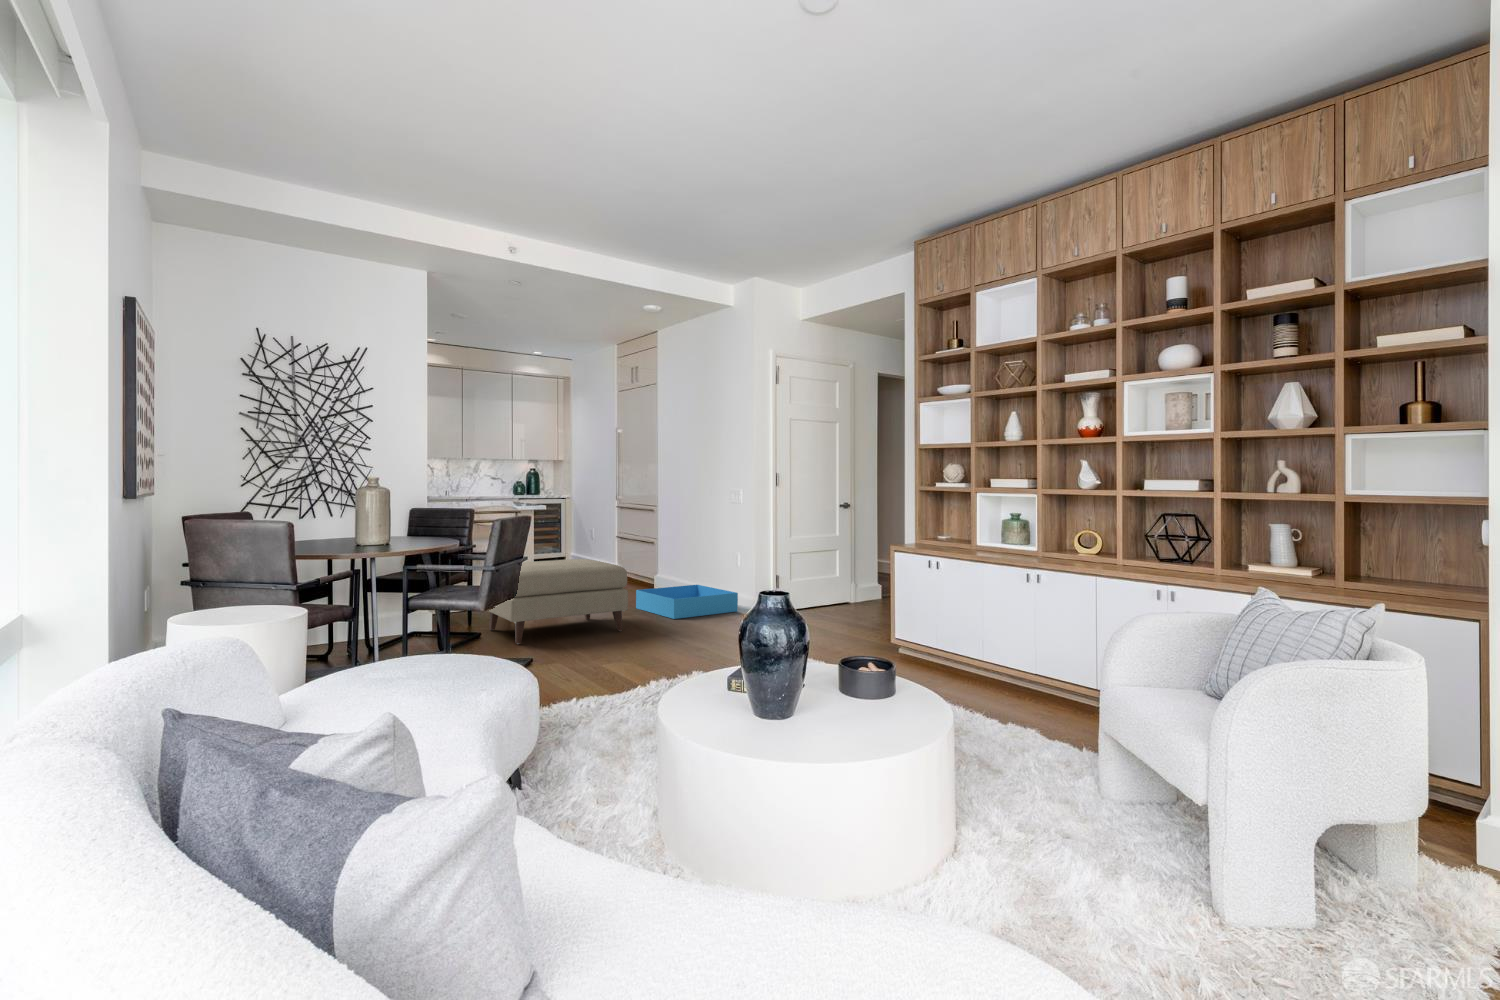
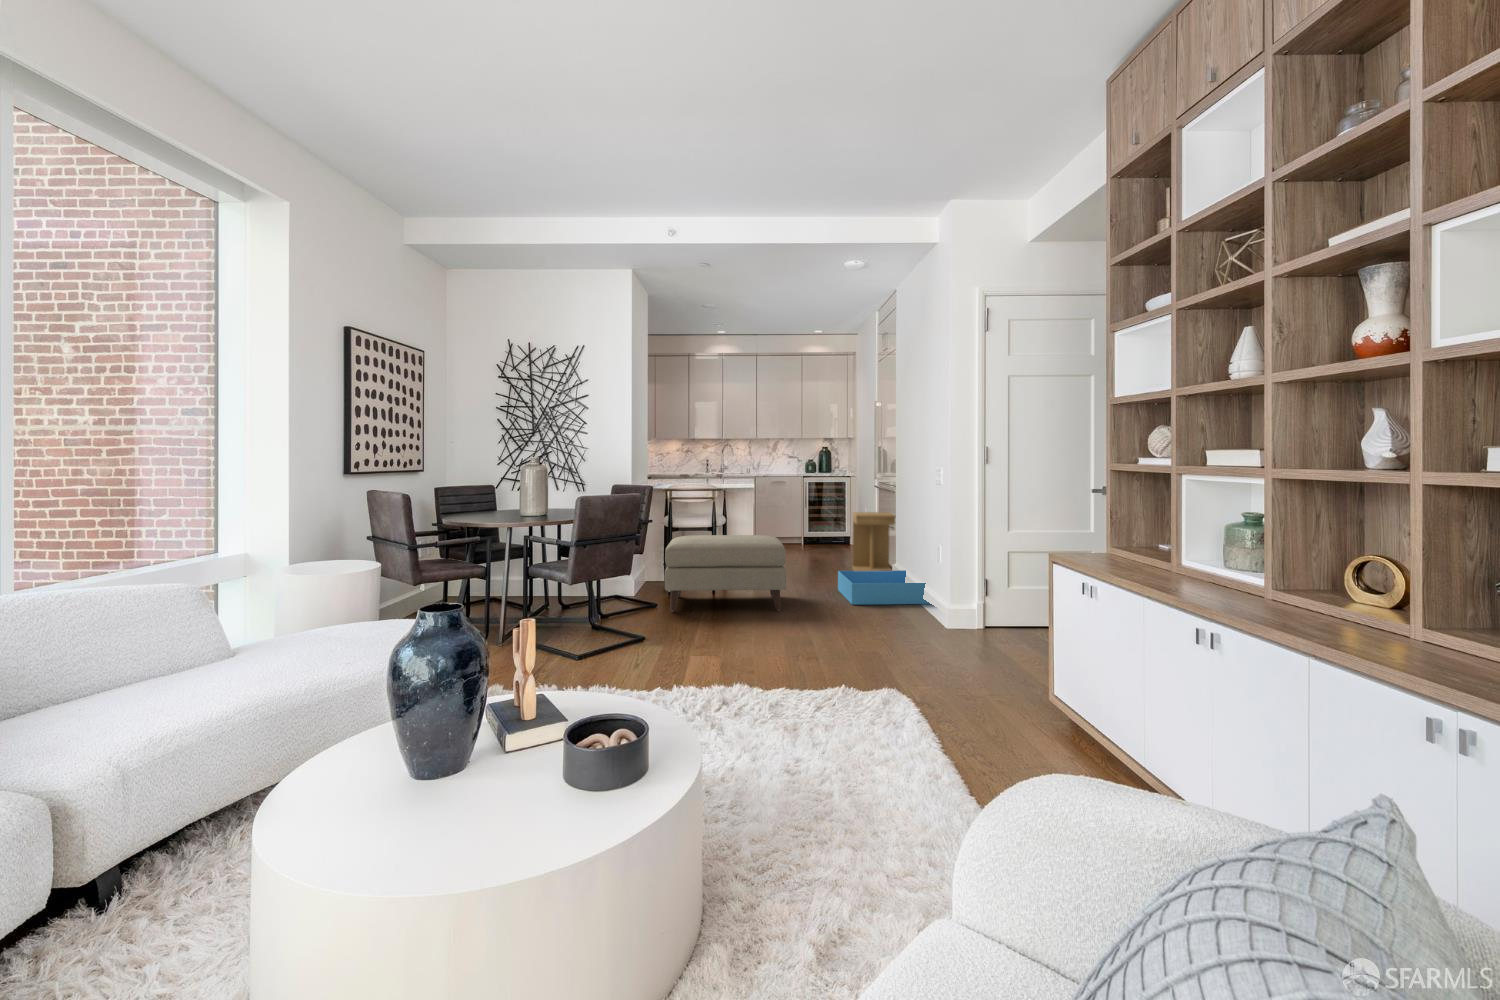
side table: none [616,533,667,596] -> present [852,512,895,571]

